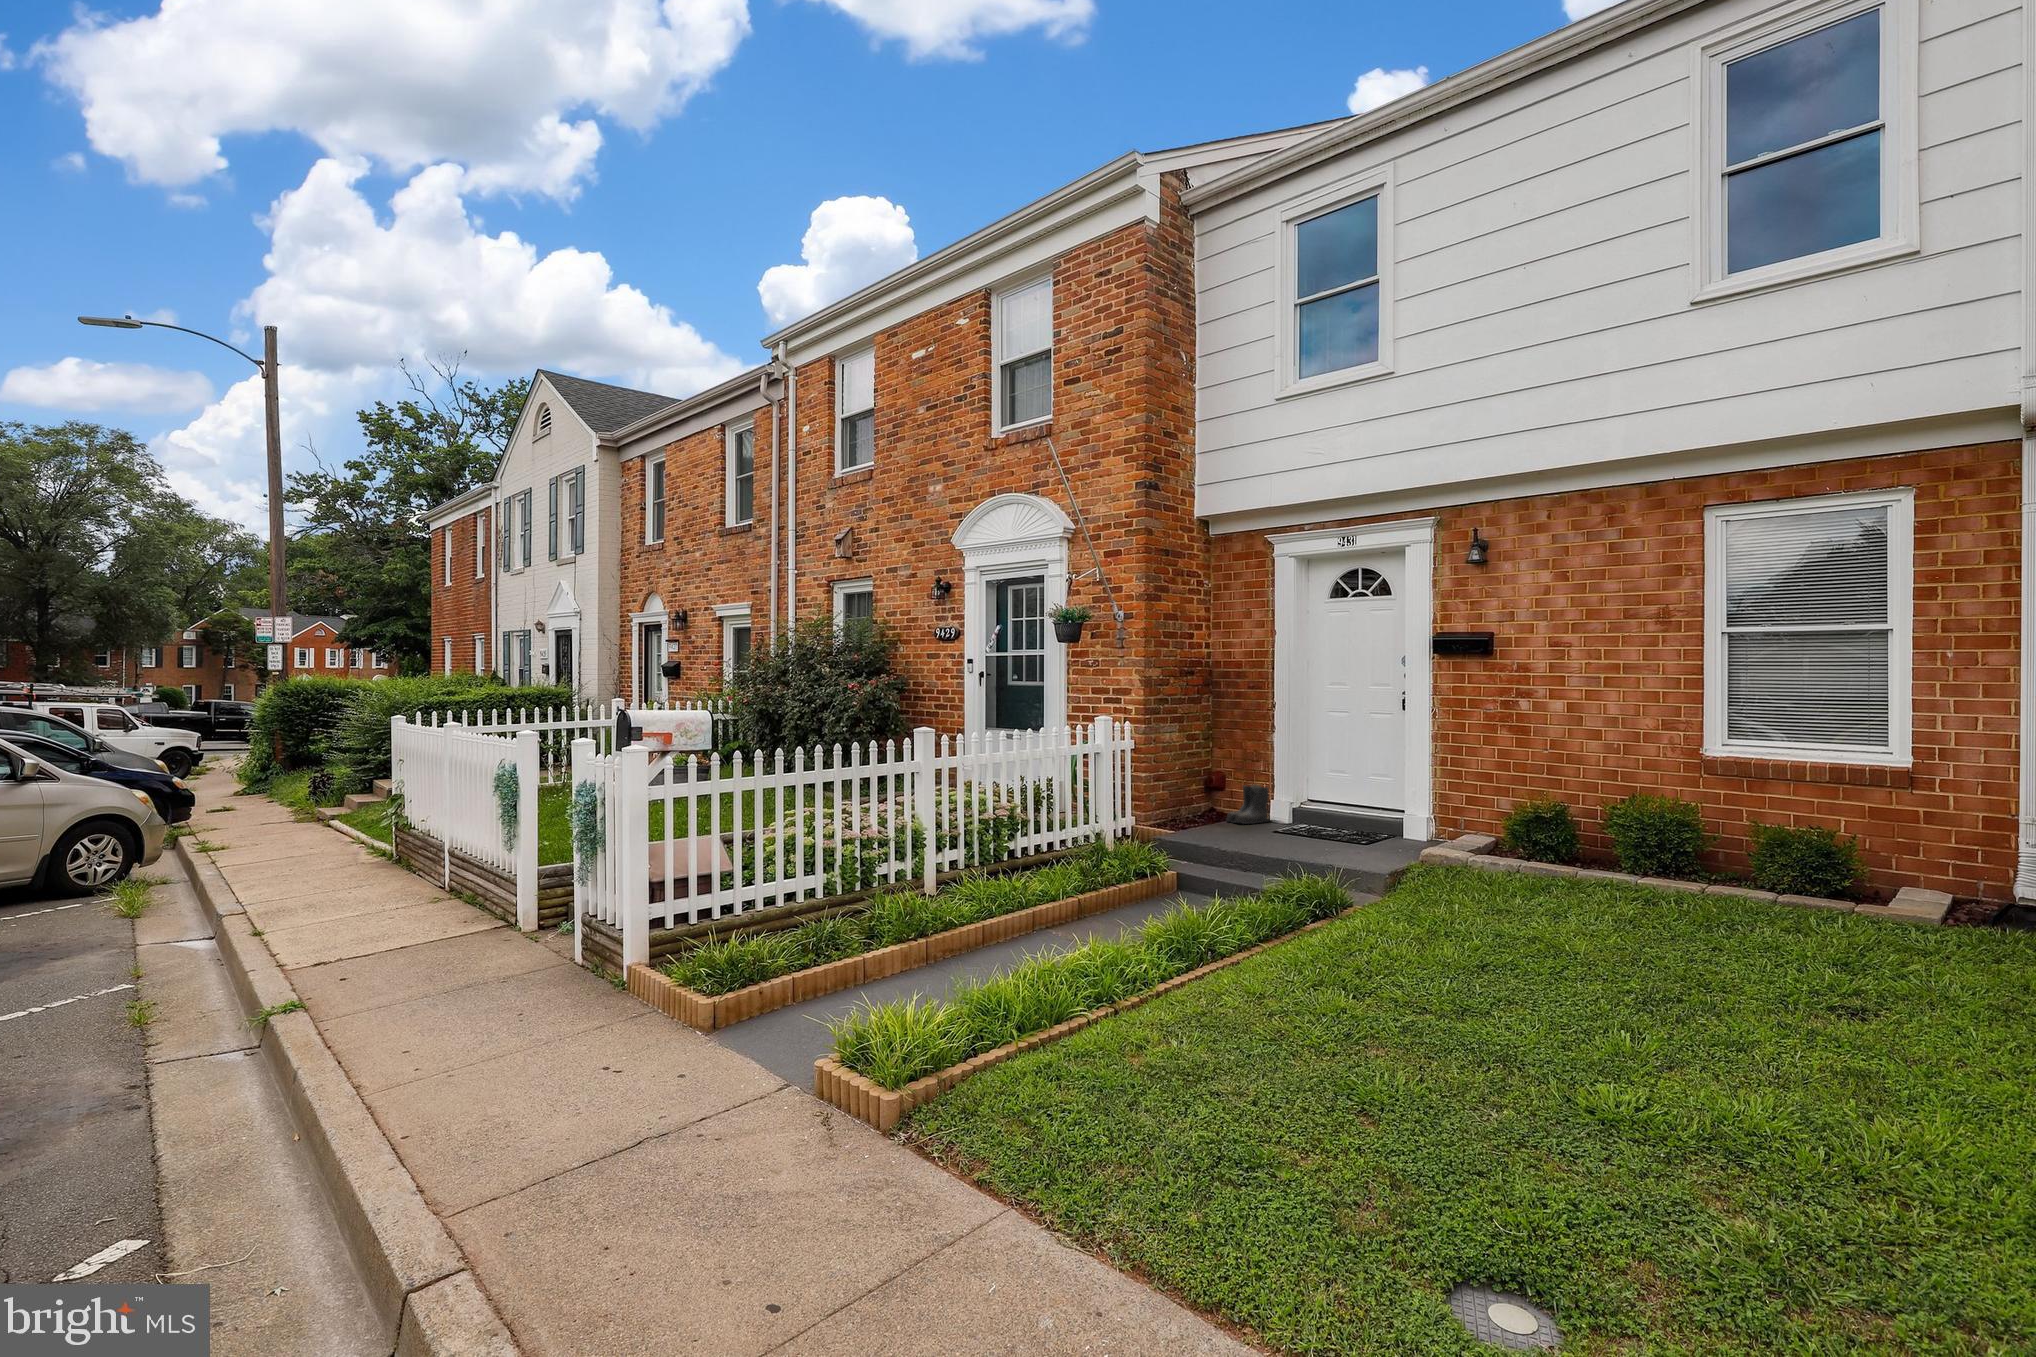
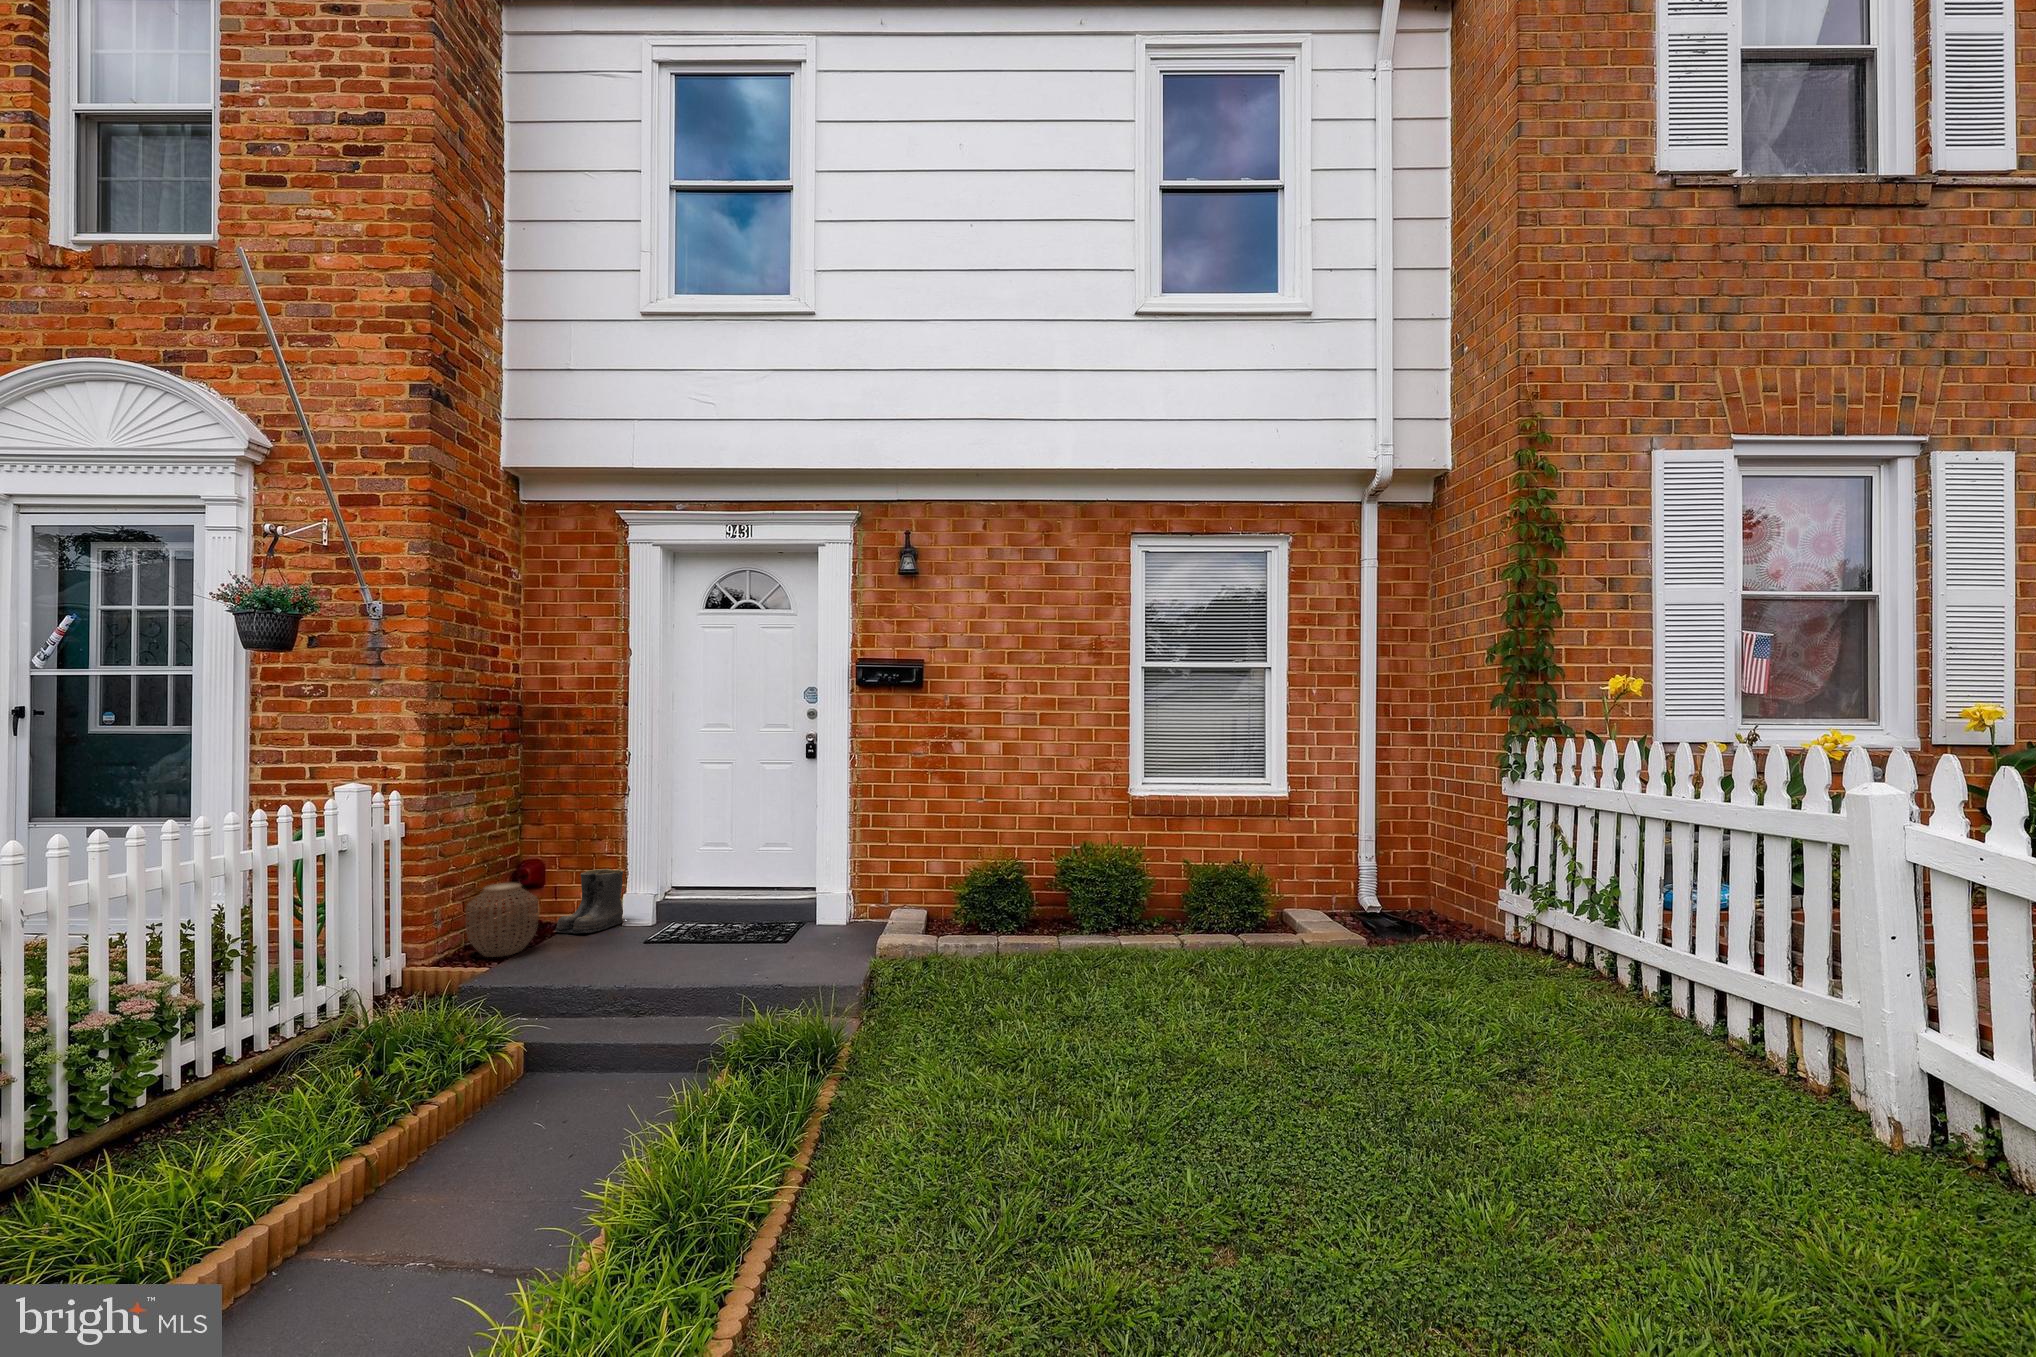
woven basket: none [1170,784,1211,828] -> present [466,883,538,957]

